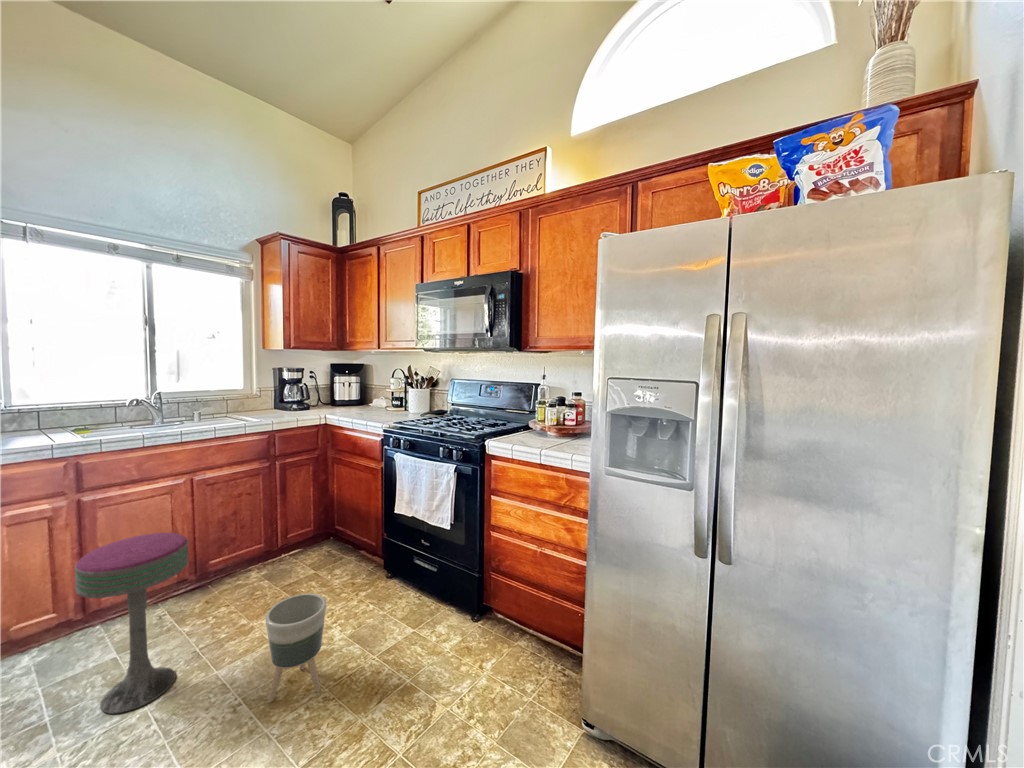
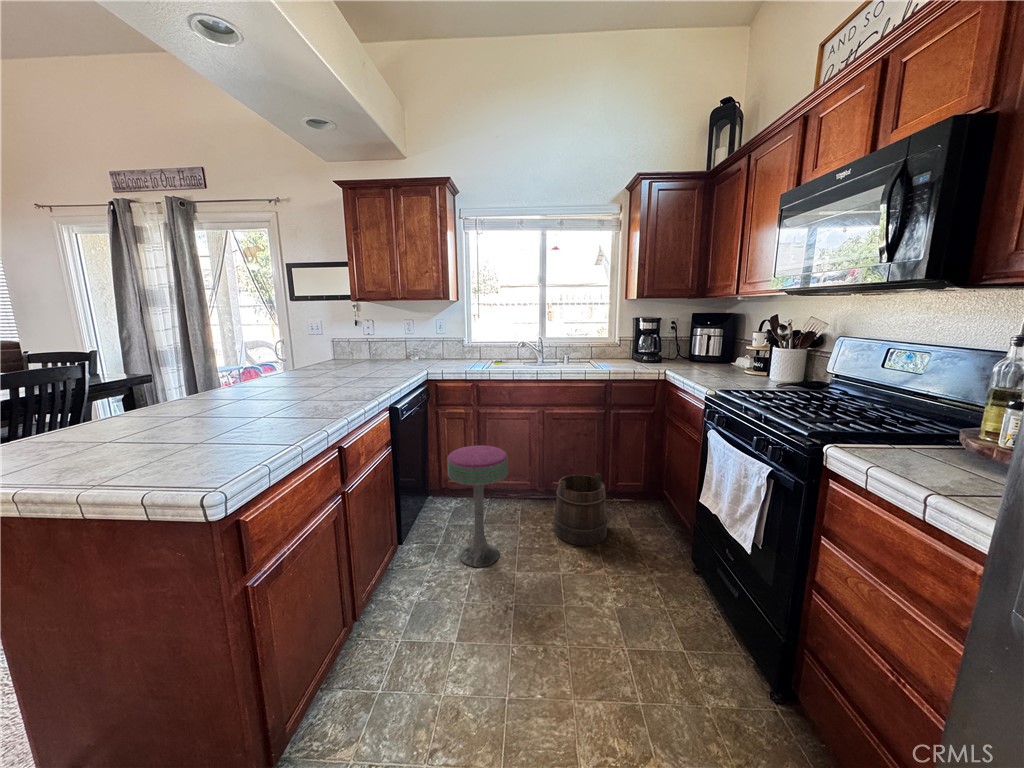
bucket: none [230,527,298,614] -> present [554,473,607,546]
planter: present [265,594,326,702] -> none [527,541,579,643]

